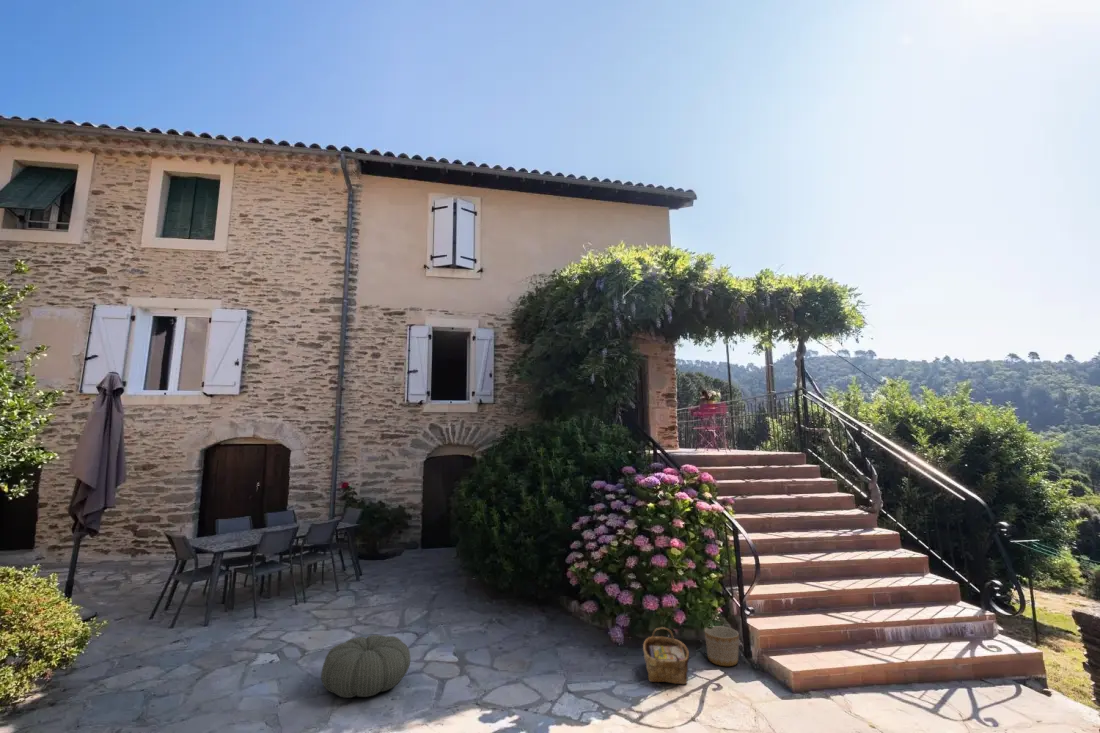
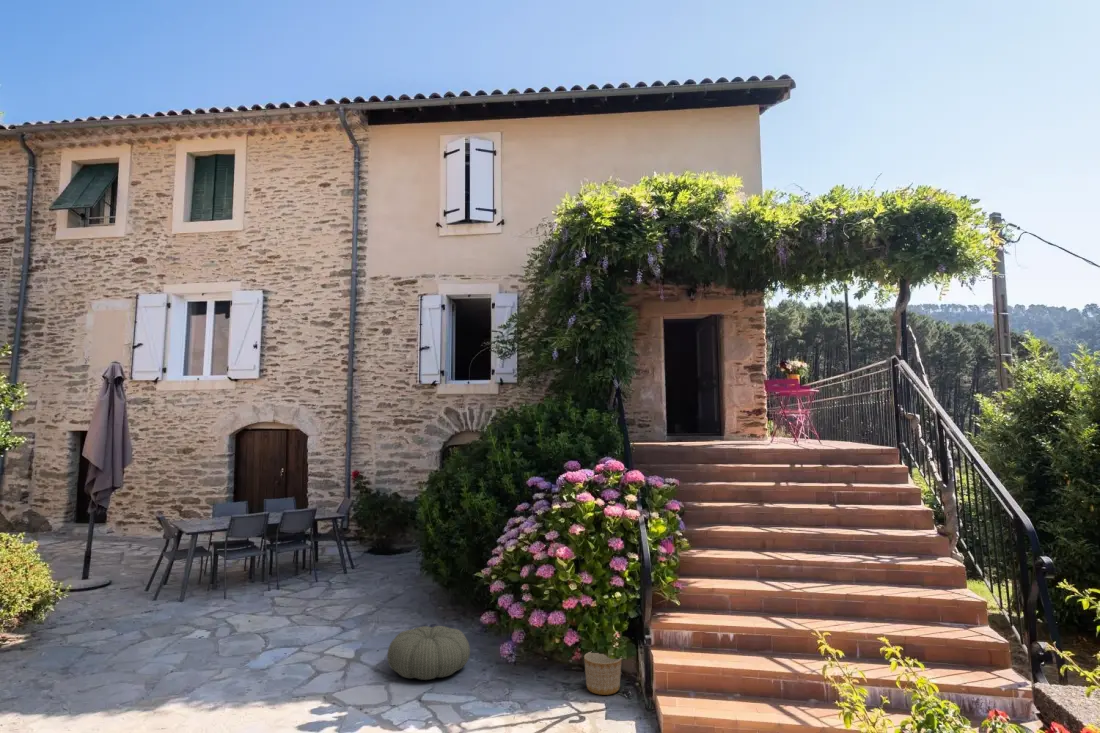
woven basket: present [643,627,689,684] -> none [493,644,549,703]
pouf: present [321,635,410,698] -> present [387,626,470,680]

